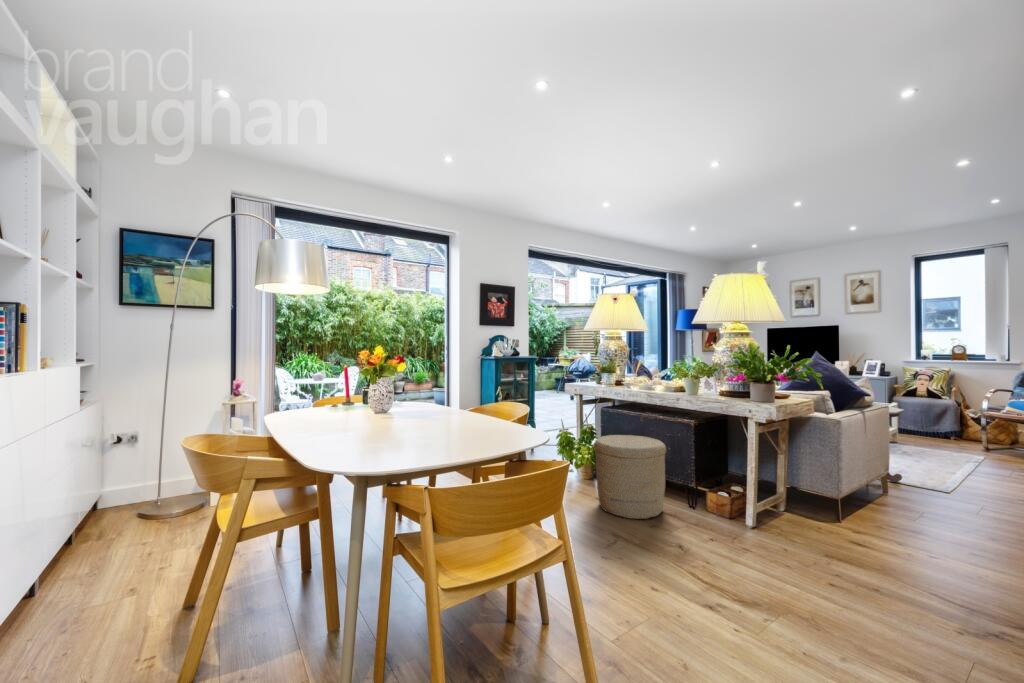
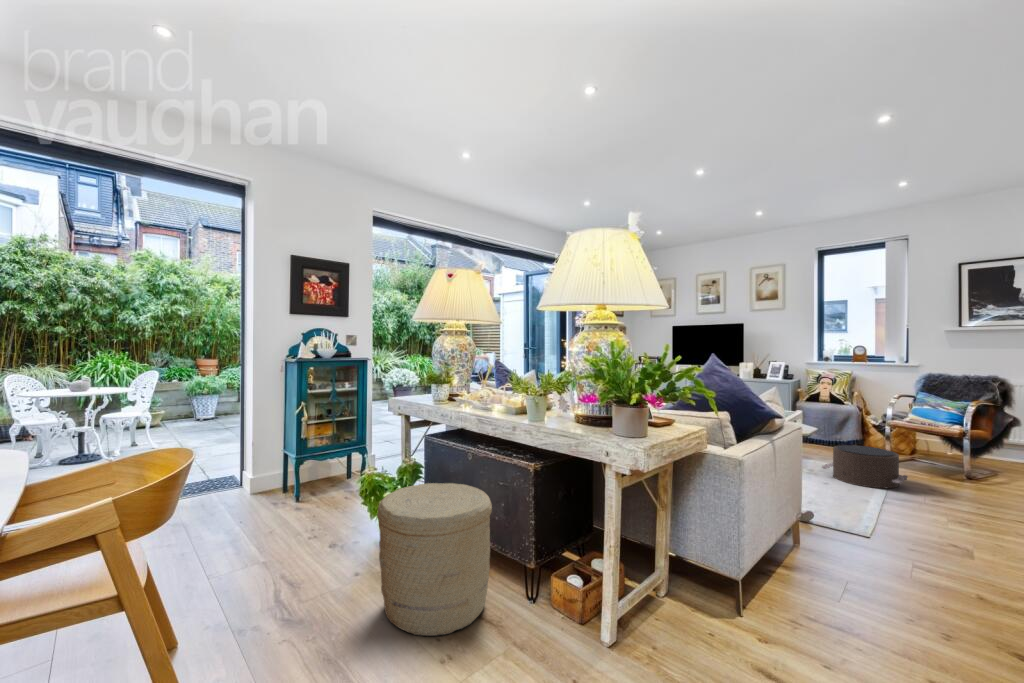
pouf: none [914,431,997,466] -> present [822,445,908,488]

